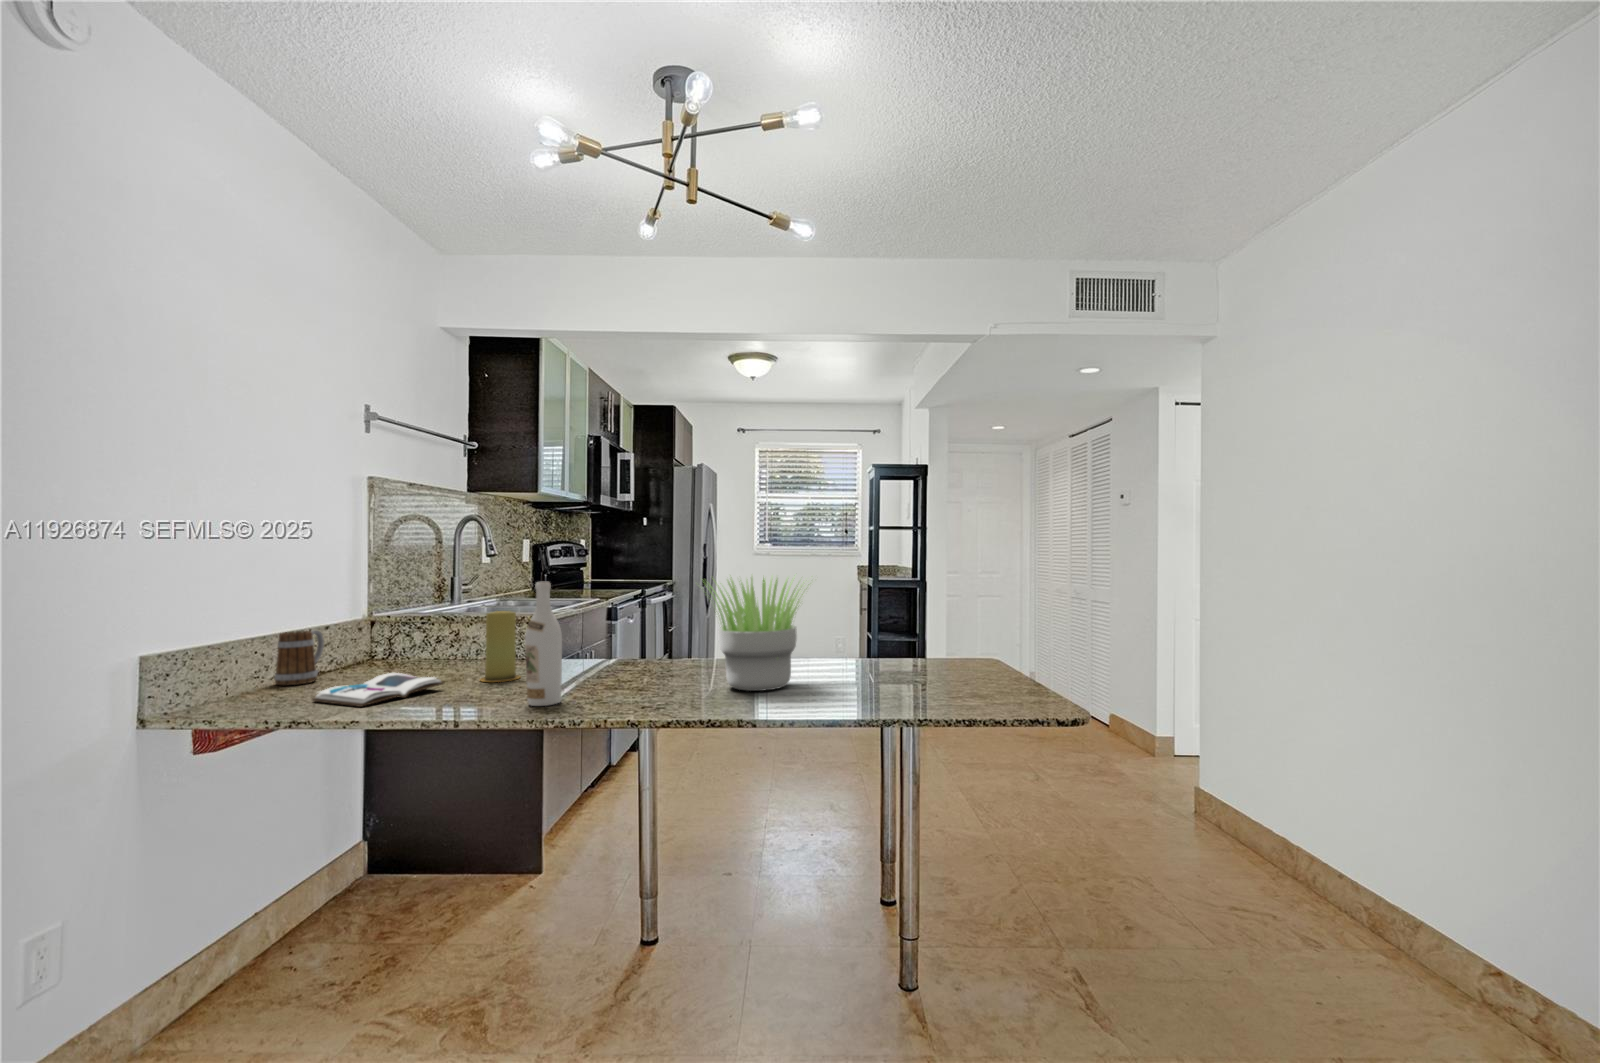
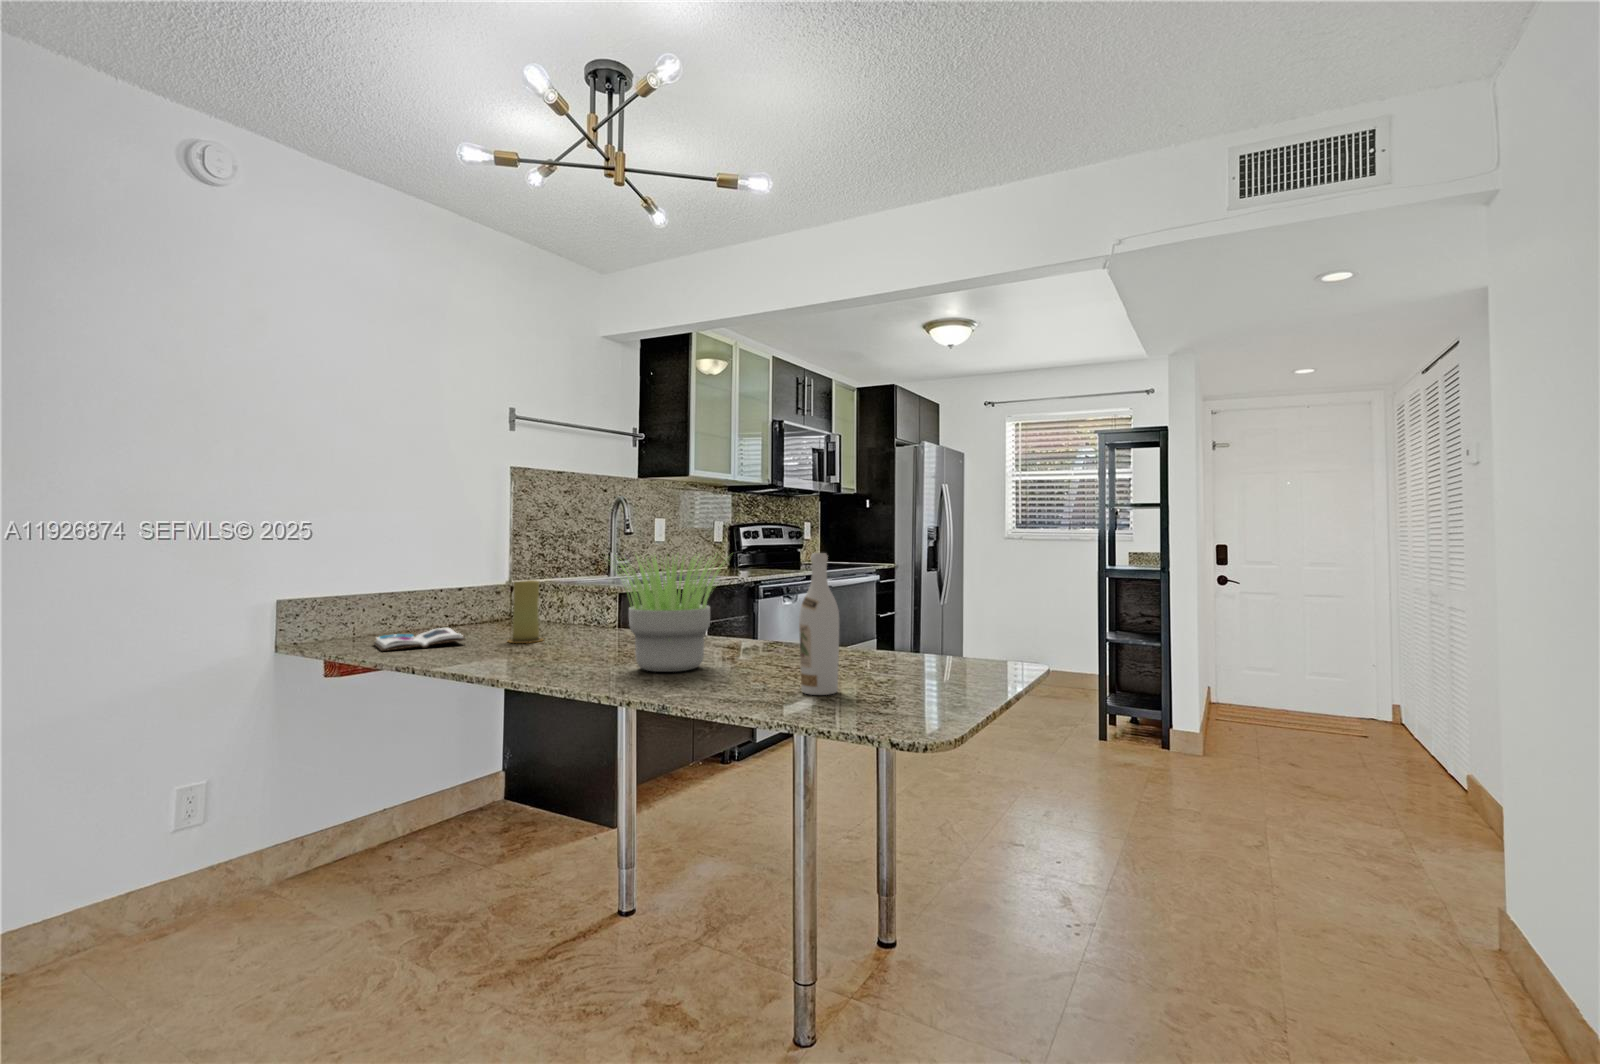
wine bottle: present [525,582,562,706] -> present [799,553,839,695]
mug: present [274,630,324,685] -> none [396,590,439,632]

